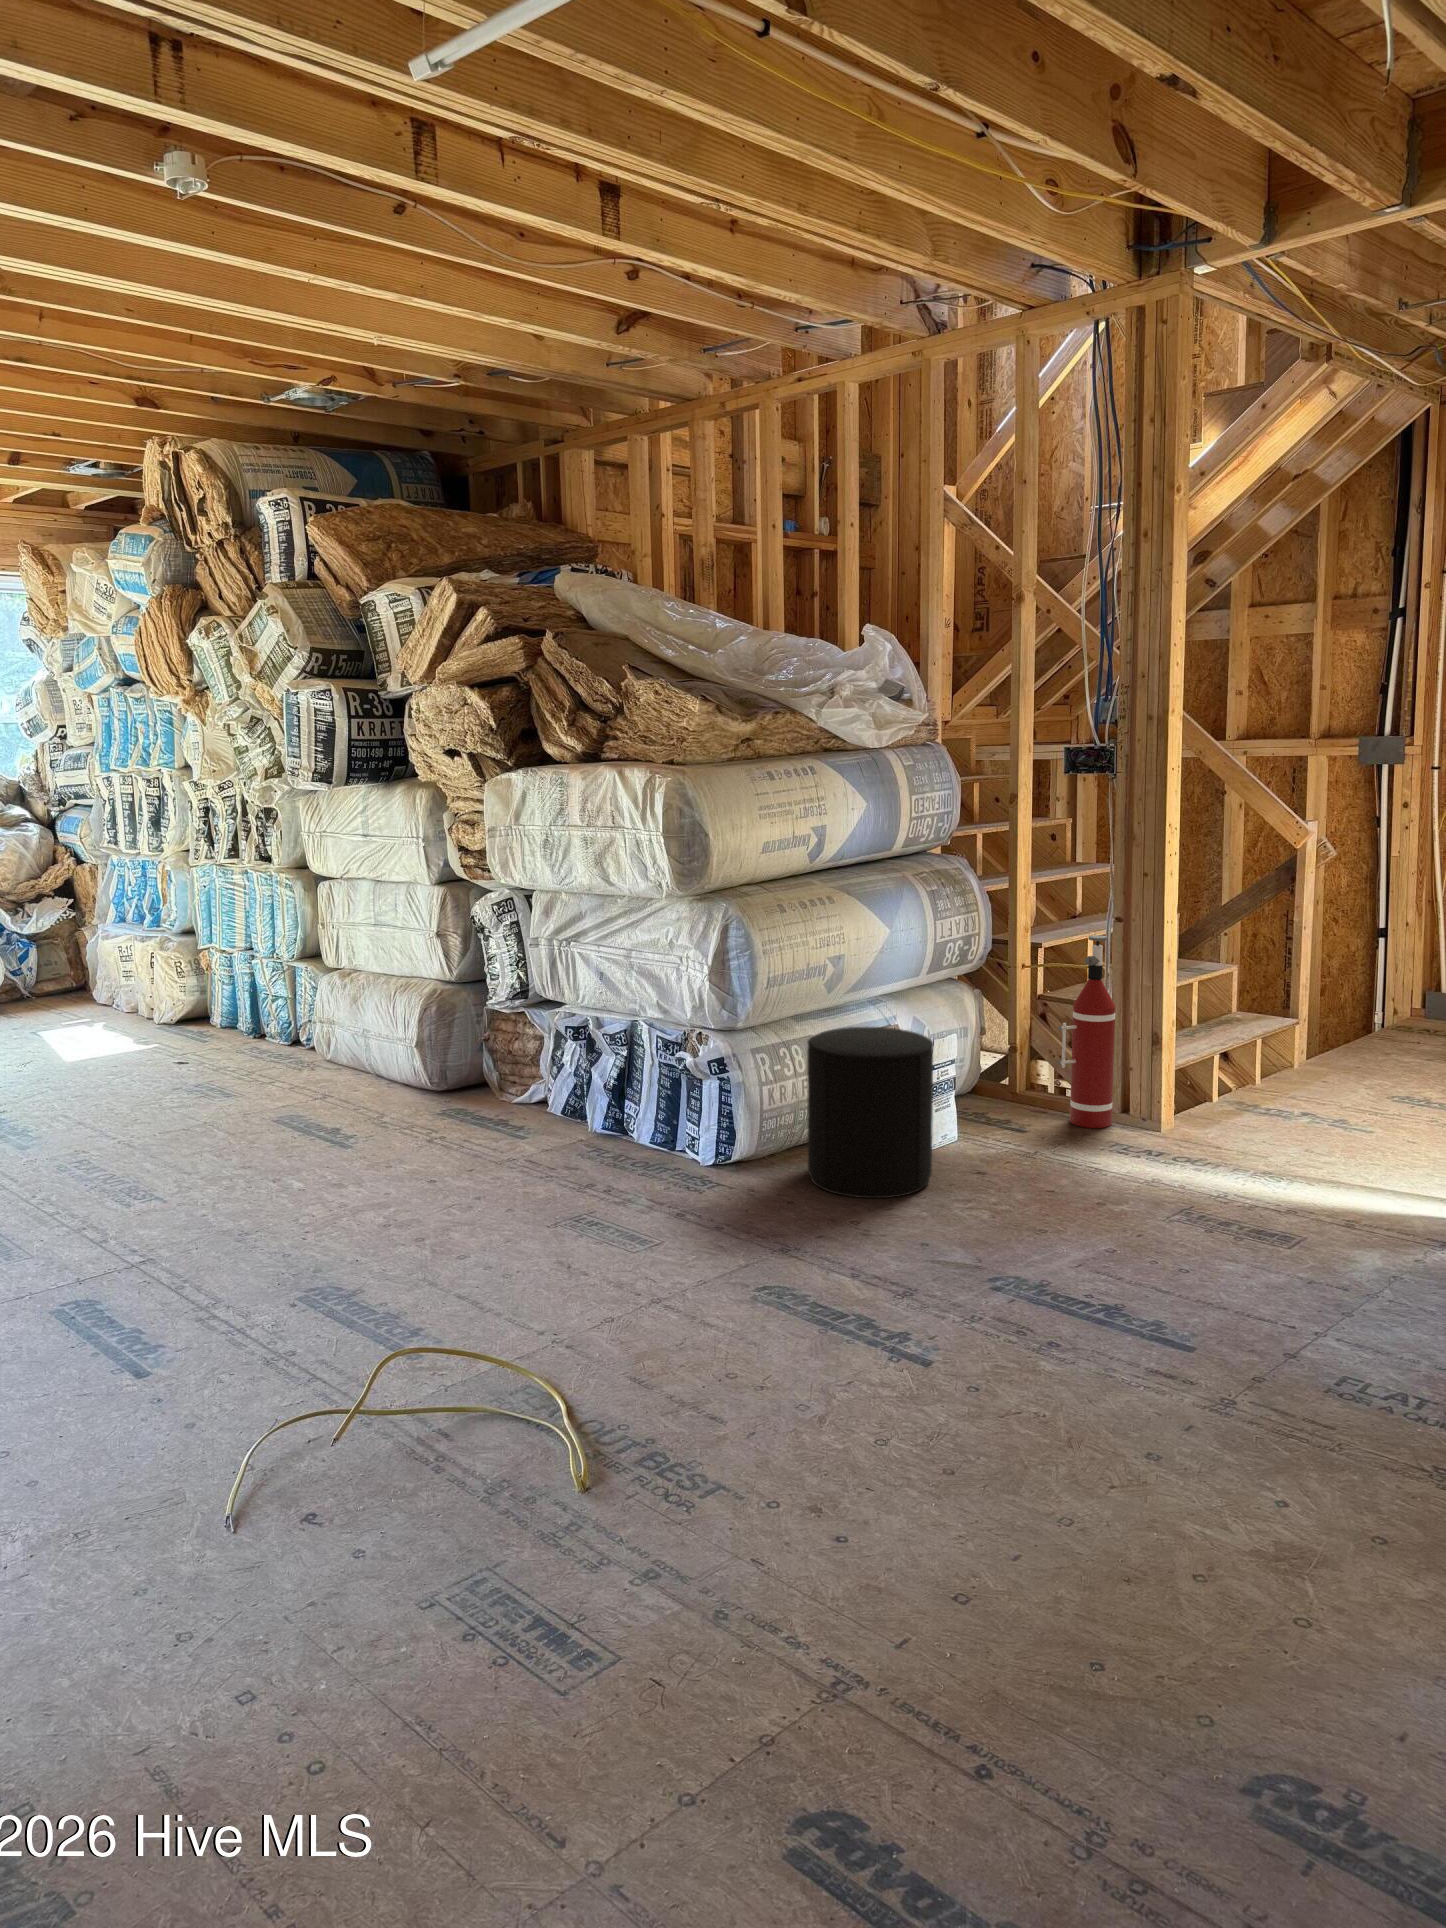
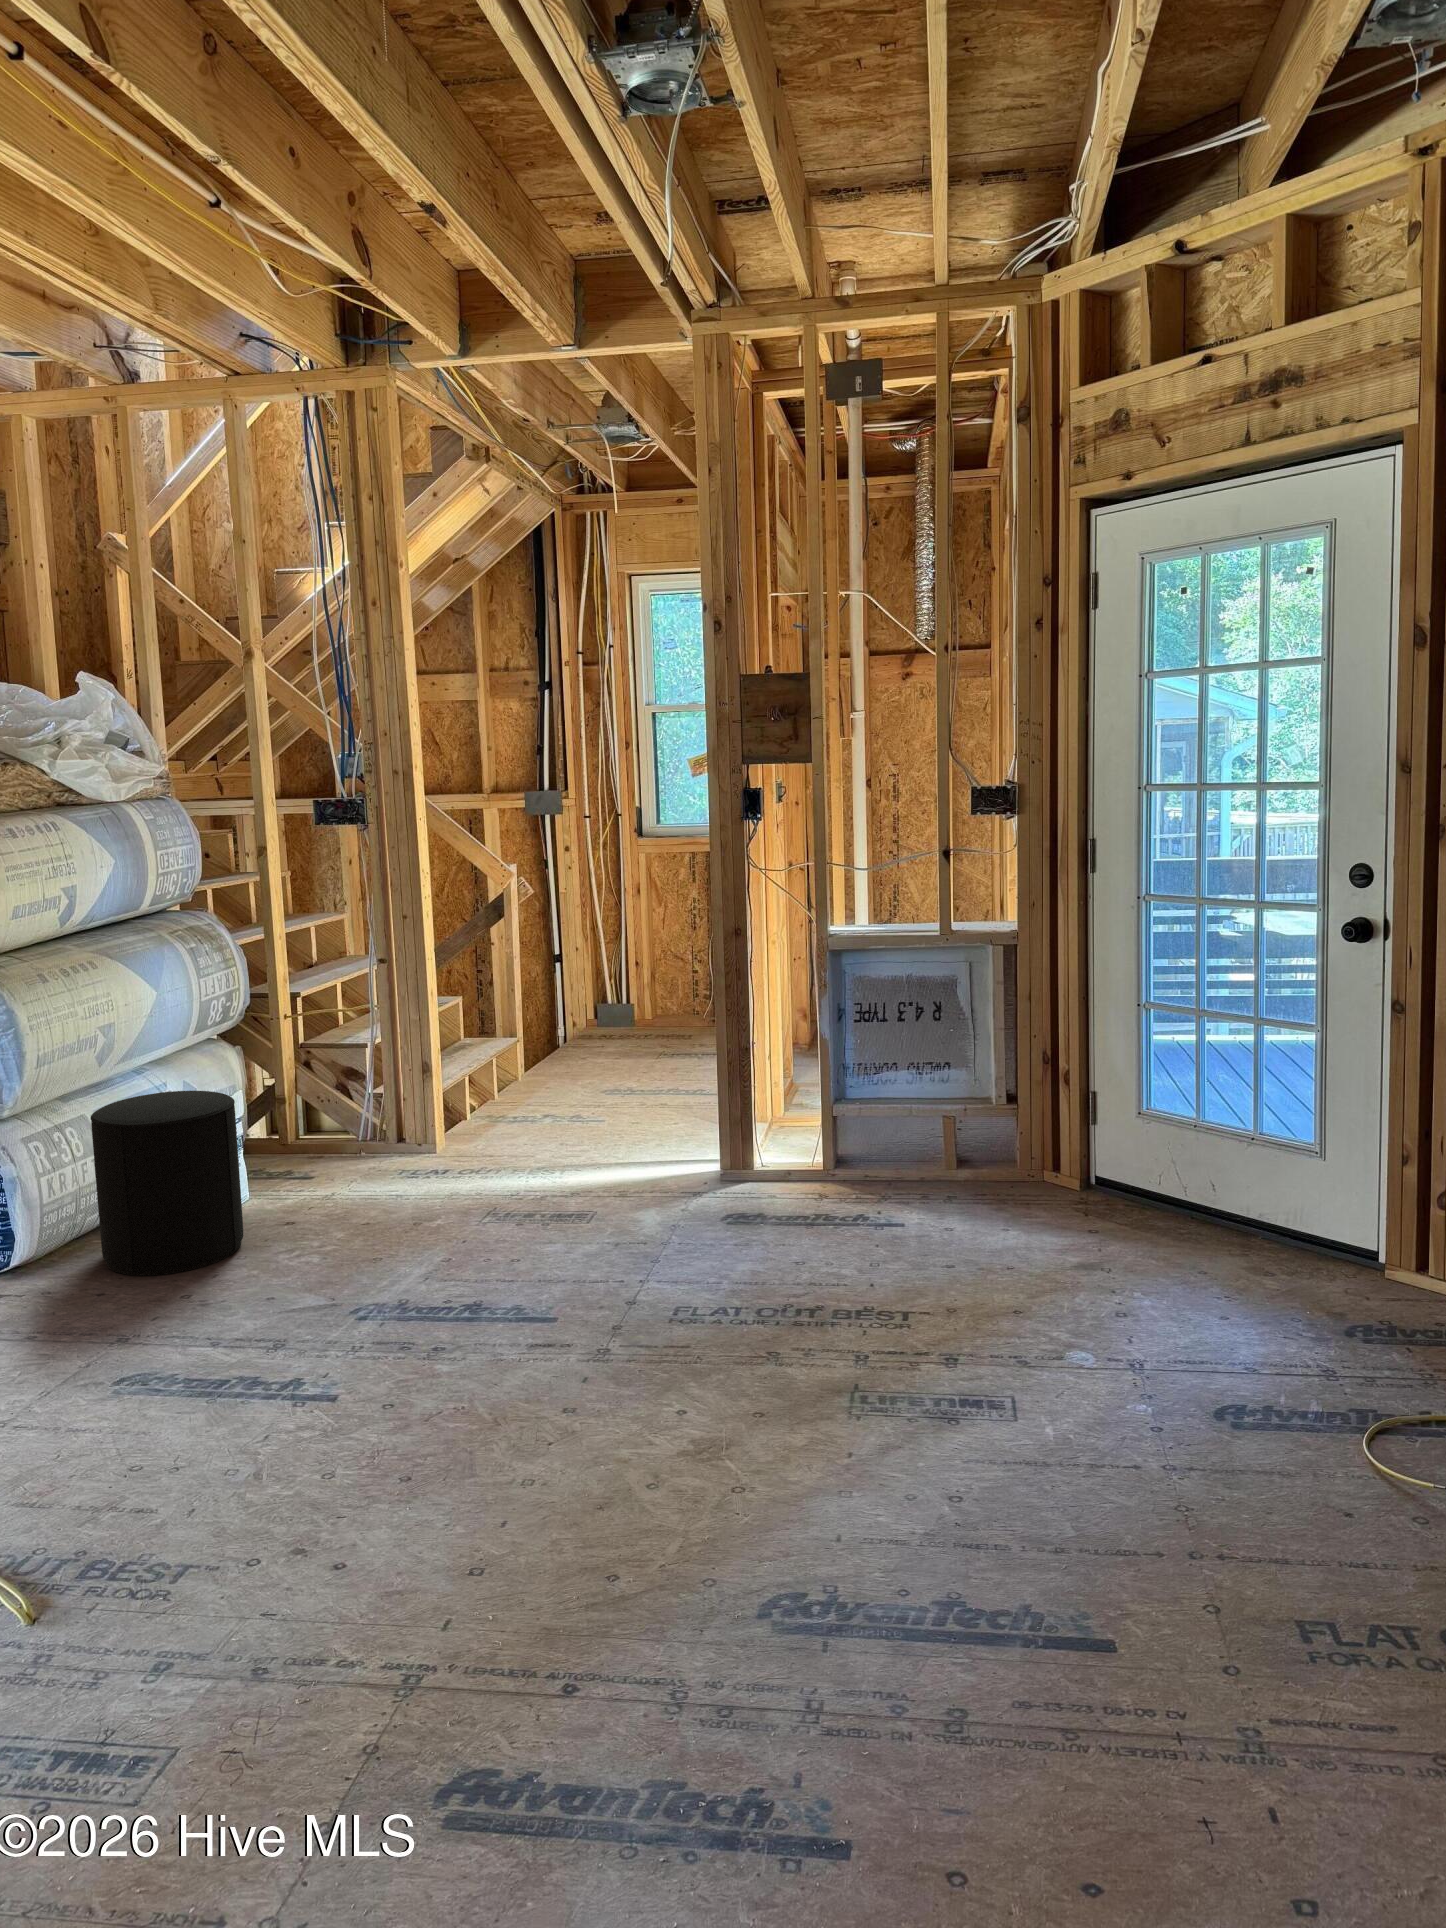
fire extinguisher: present [1057,935,1115,1128] -> none [335,975,392,1160]

